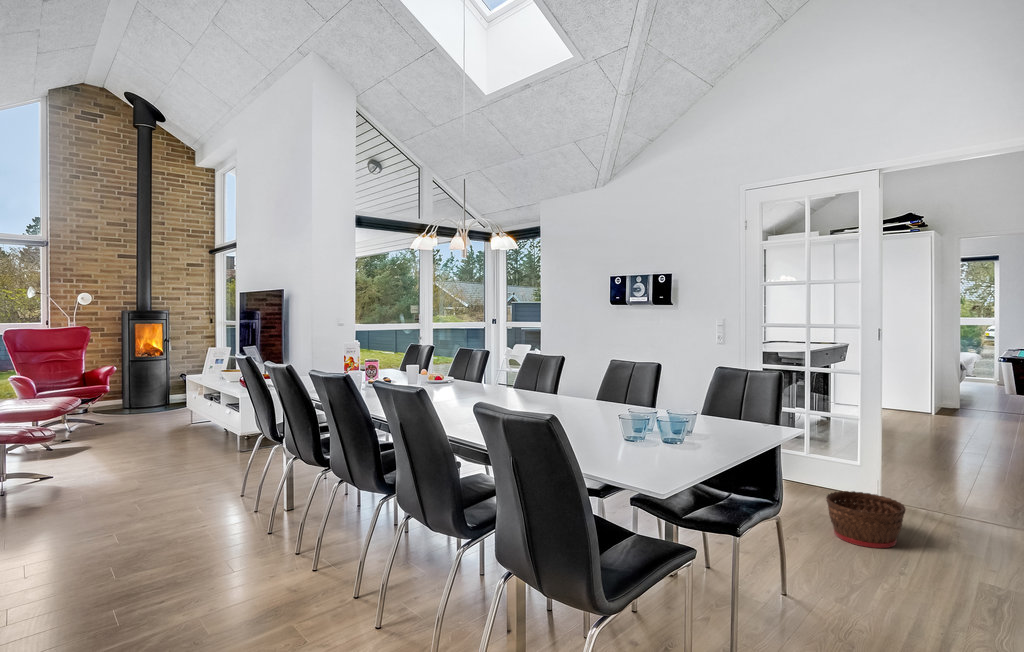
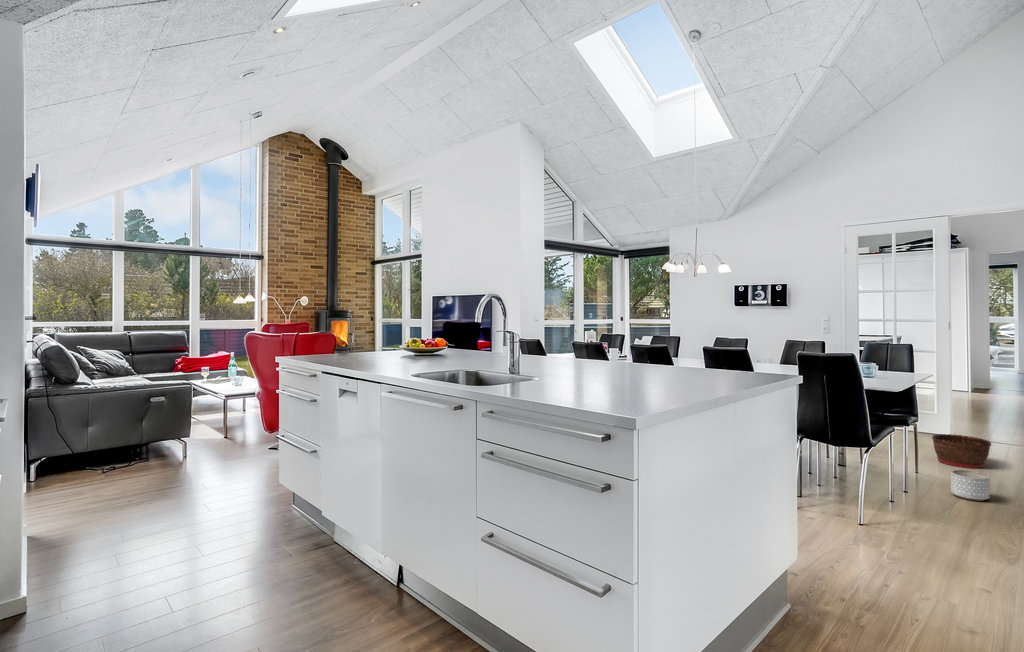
planter: none [818,570,874,629] -> present [951,470,990,501]

